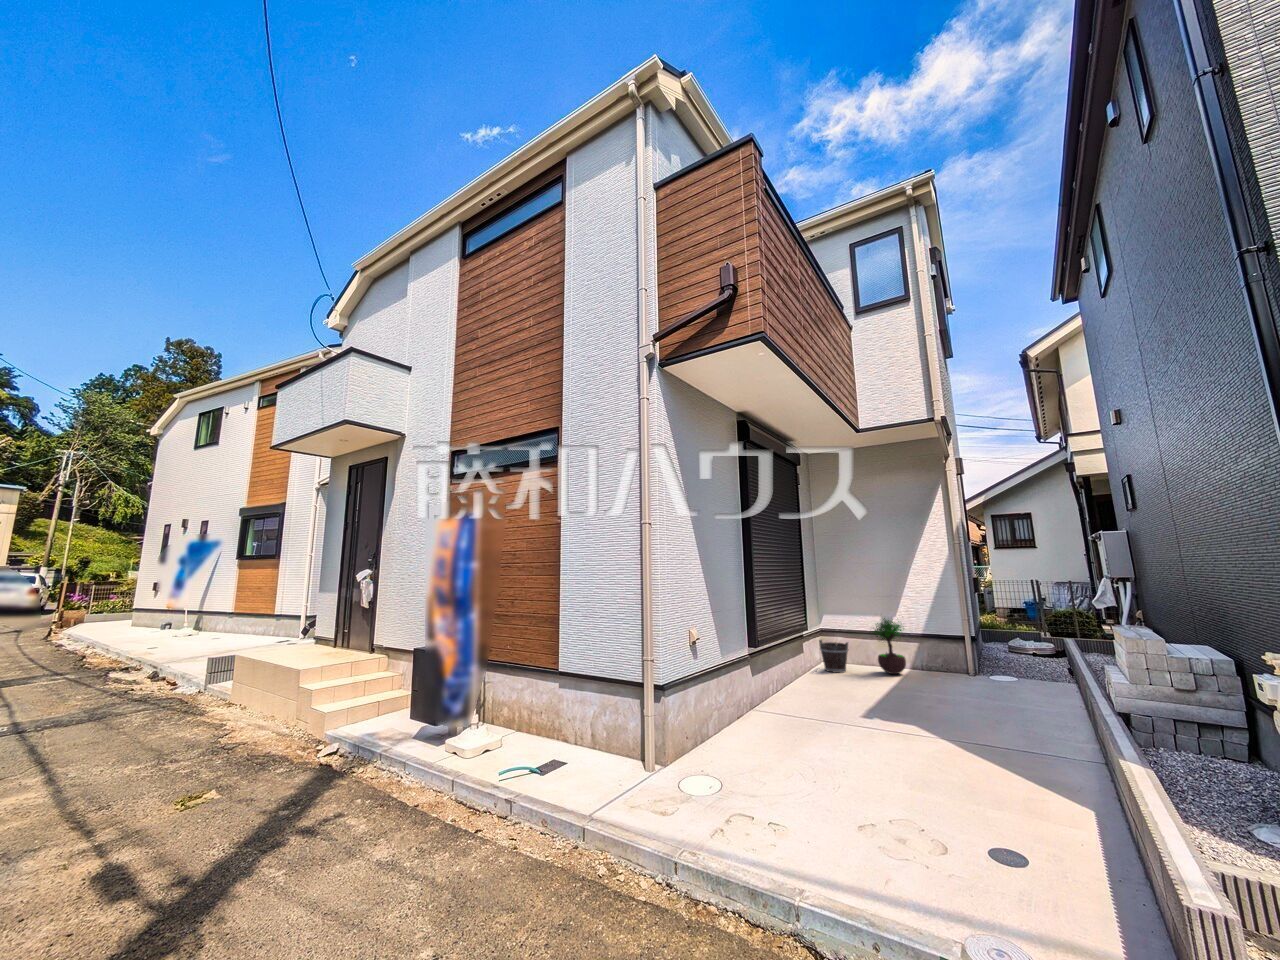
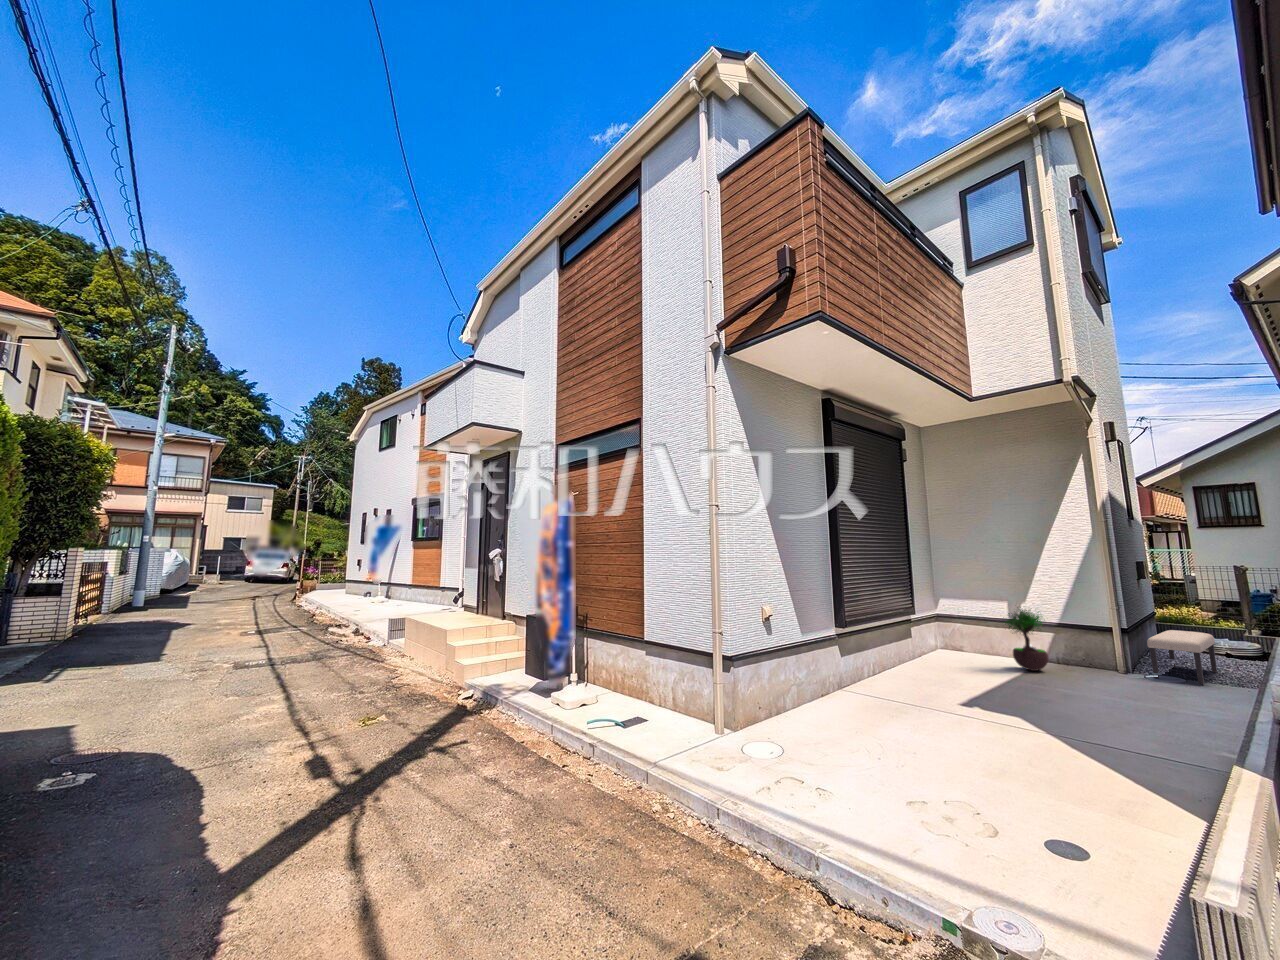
bench: none [978,633,1020,678] -> present [1147,630,1217,685]
bucket: present [819,640,848,673] -> none [941,629,977,665]

